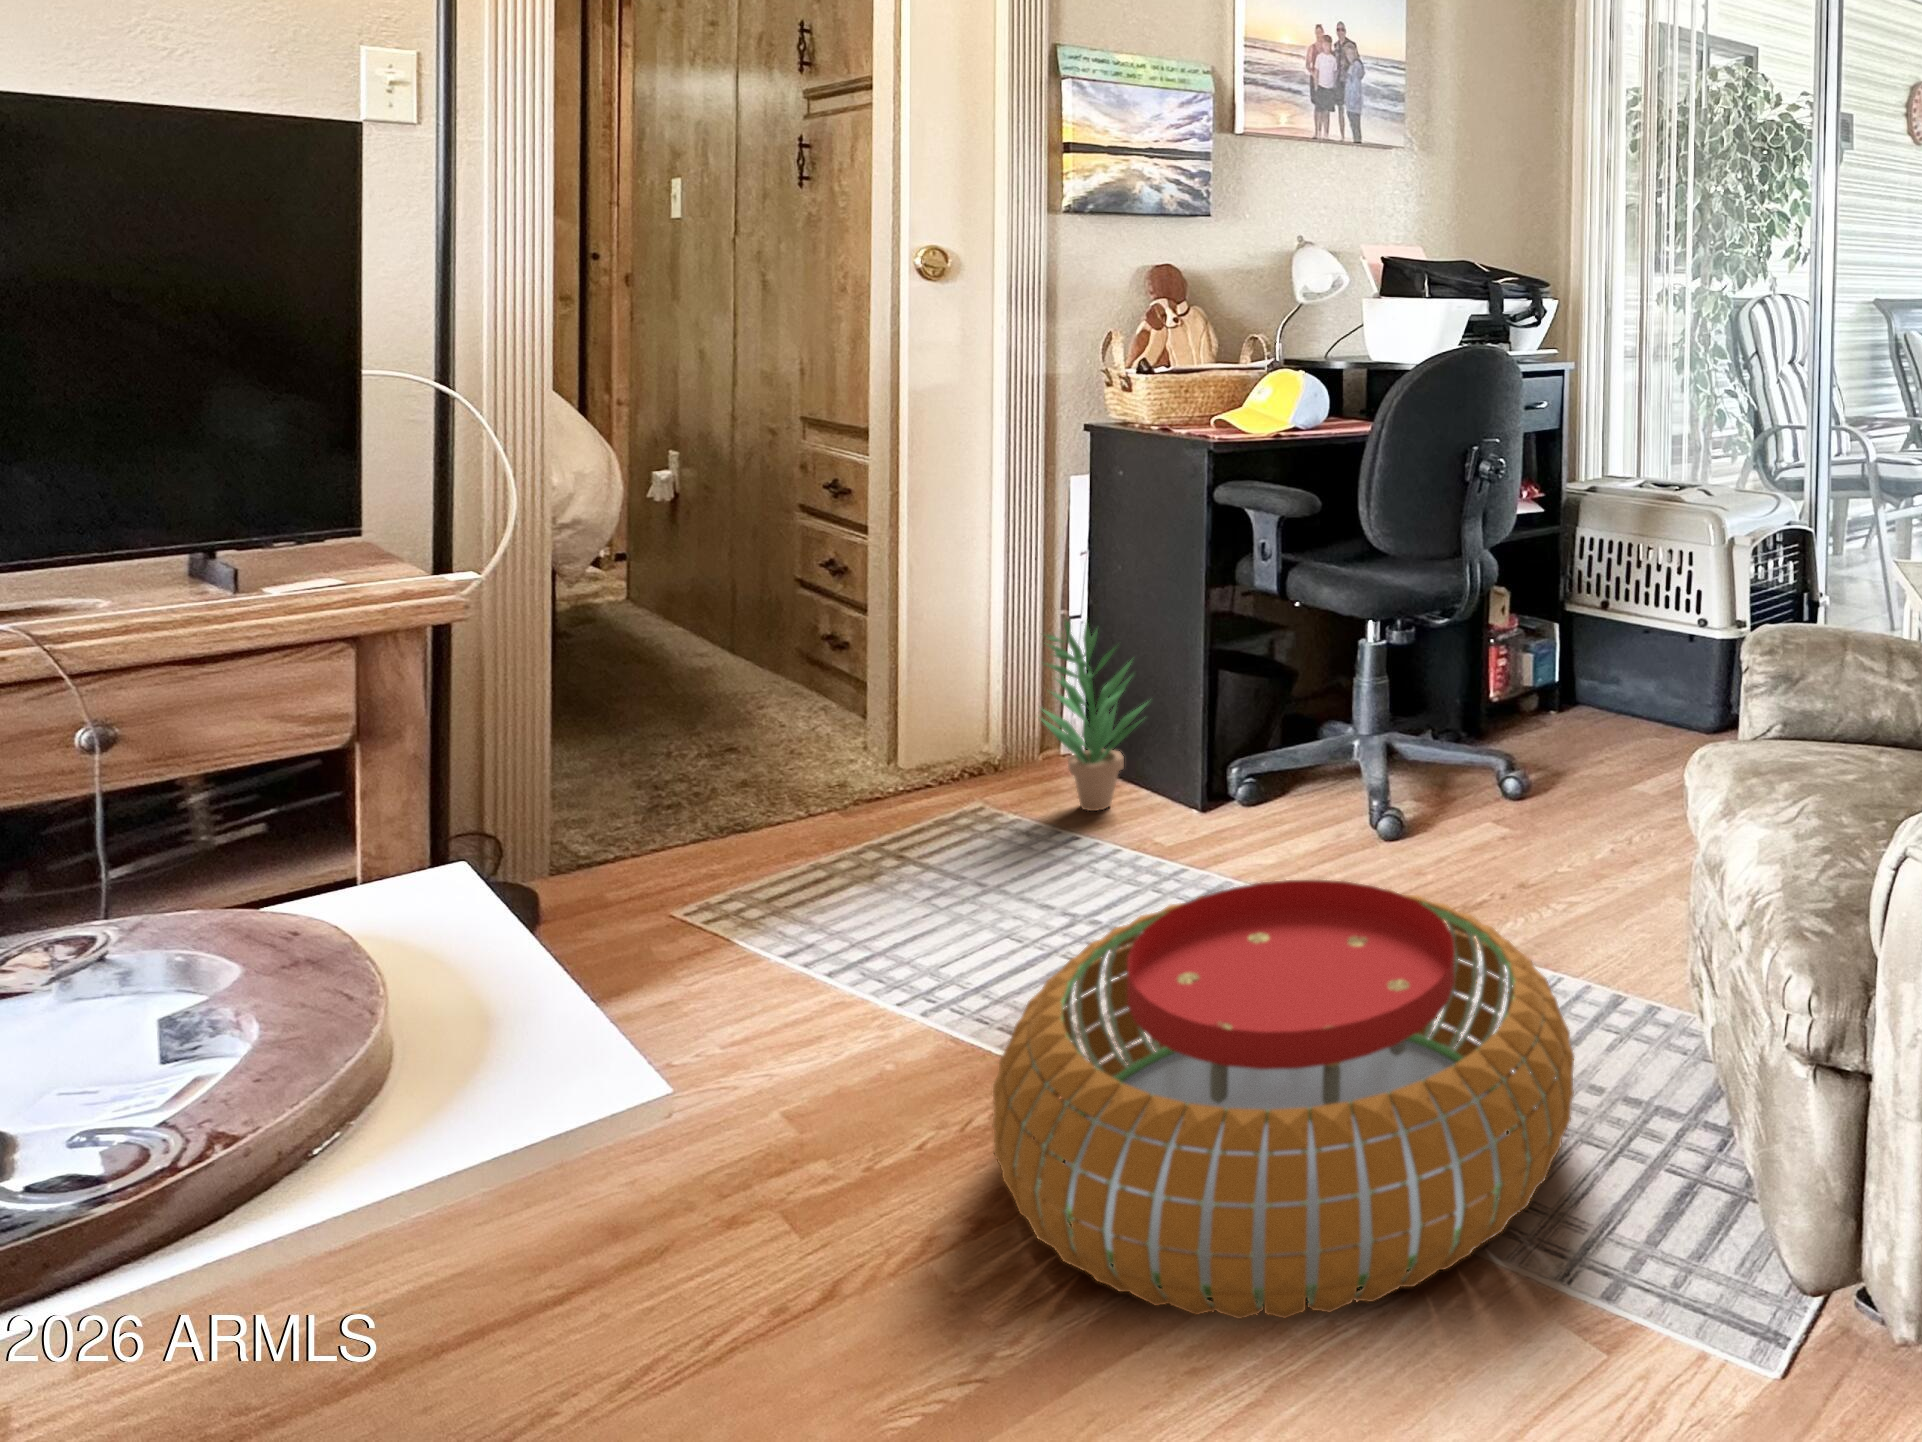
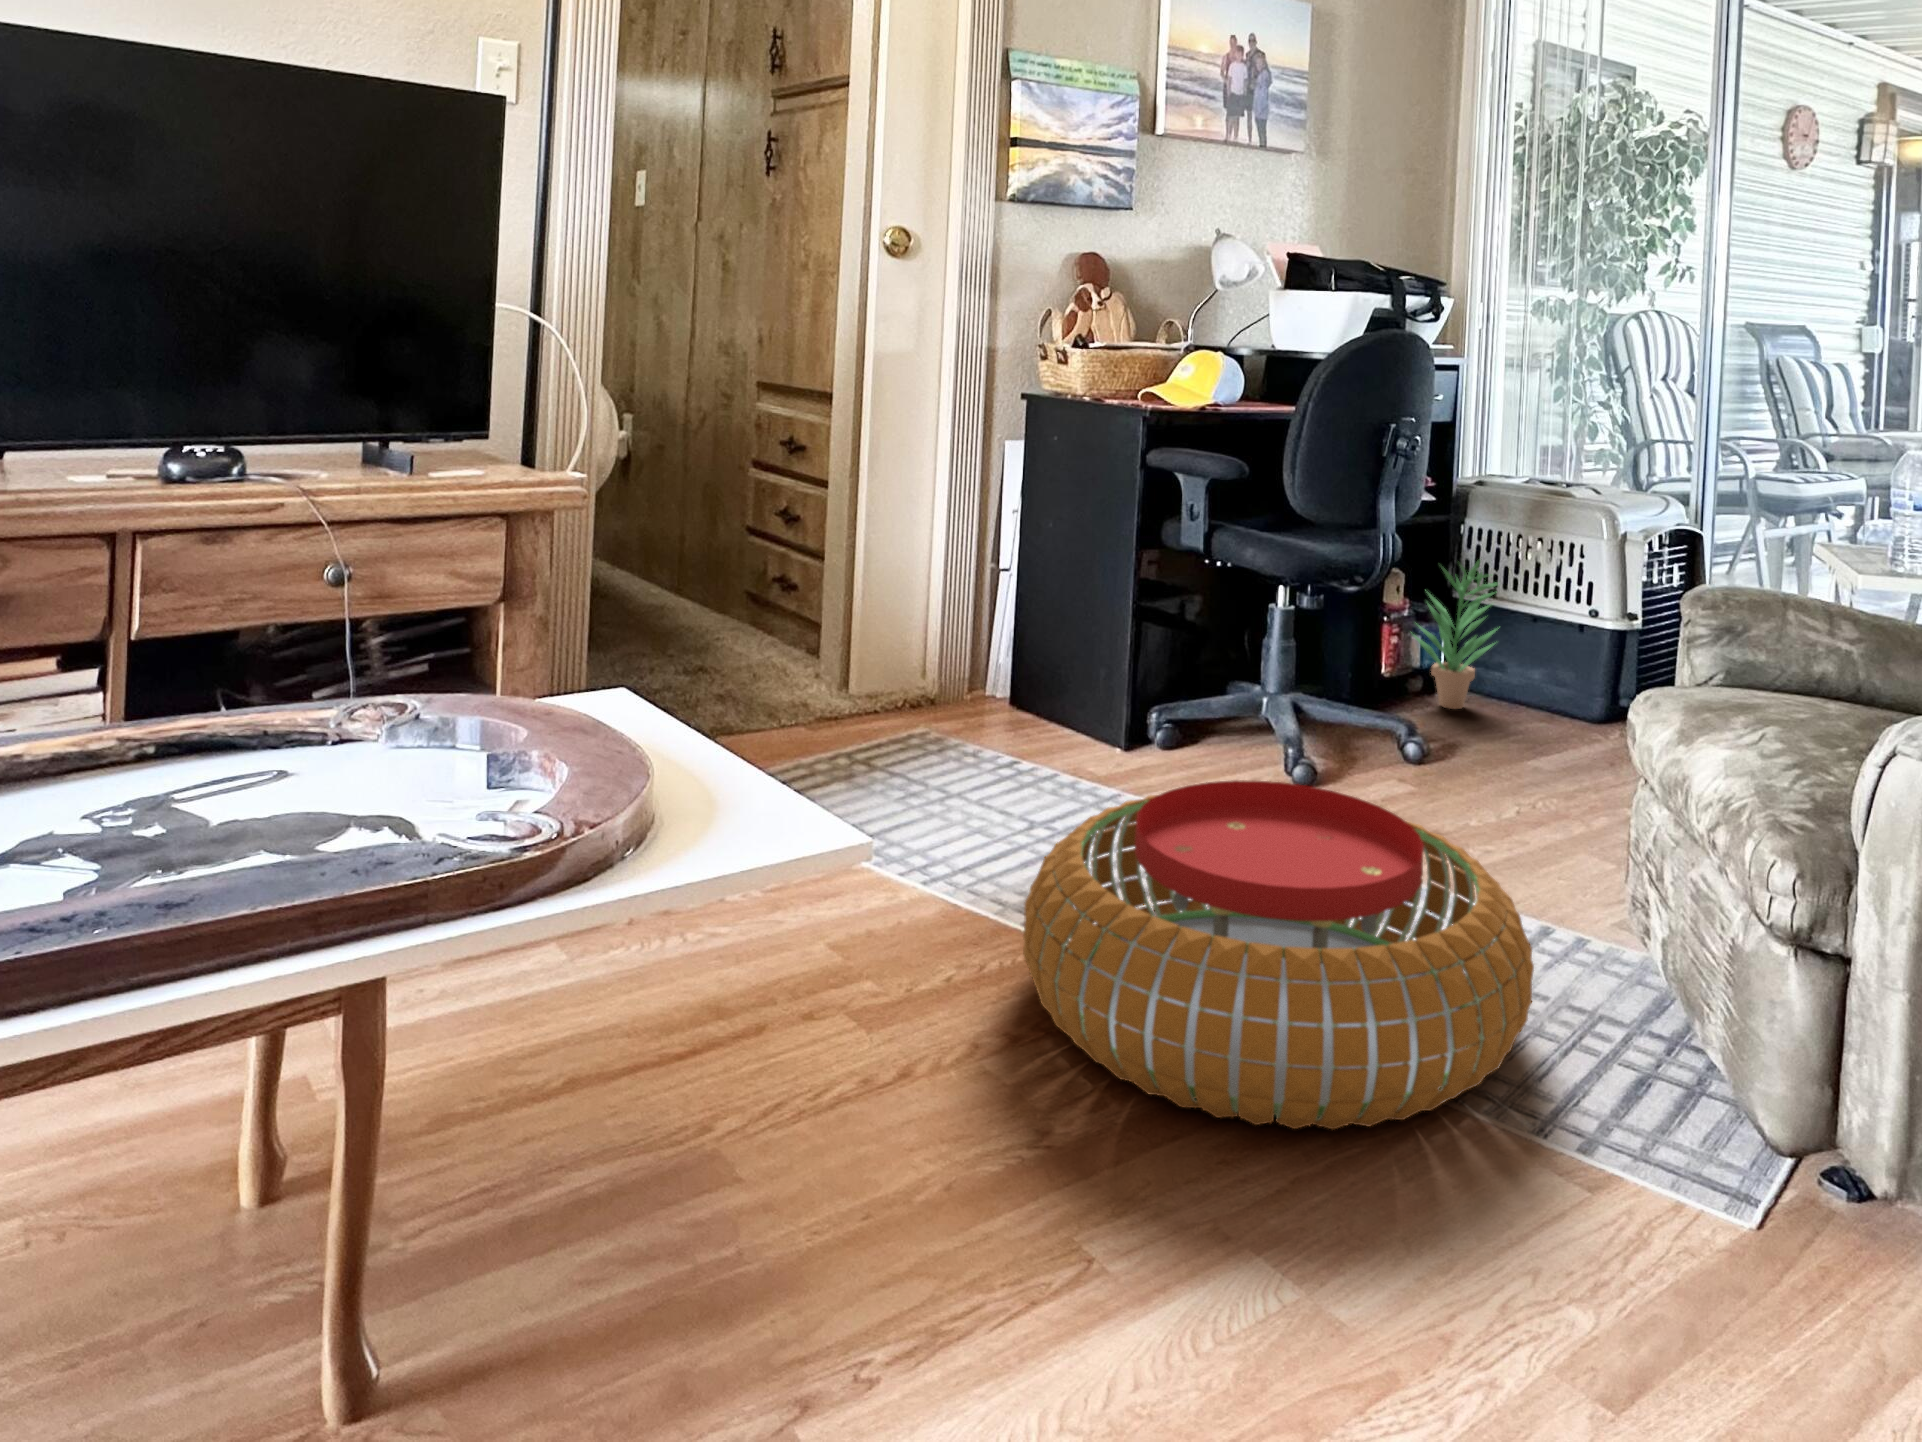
potted plant: present [1042,619,1146,811] -> present [1414,560,1498,709]

